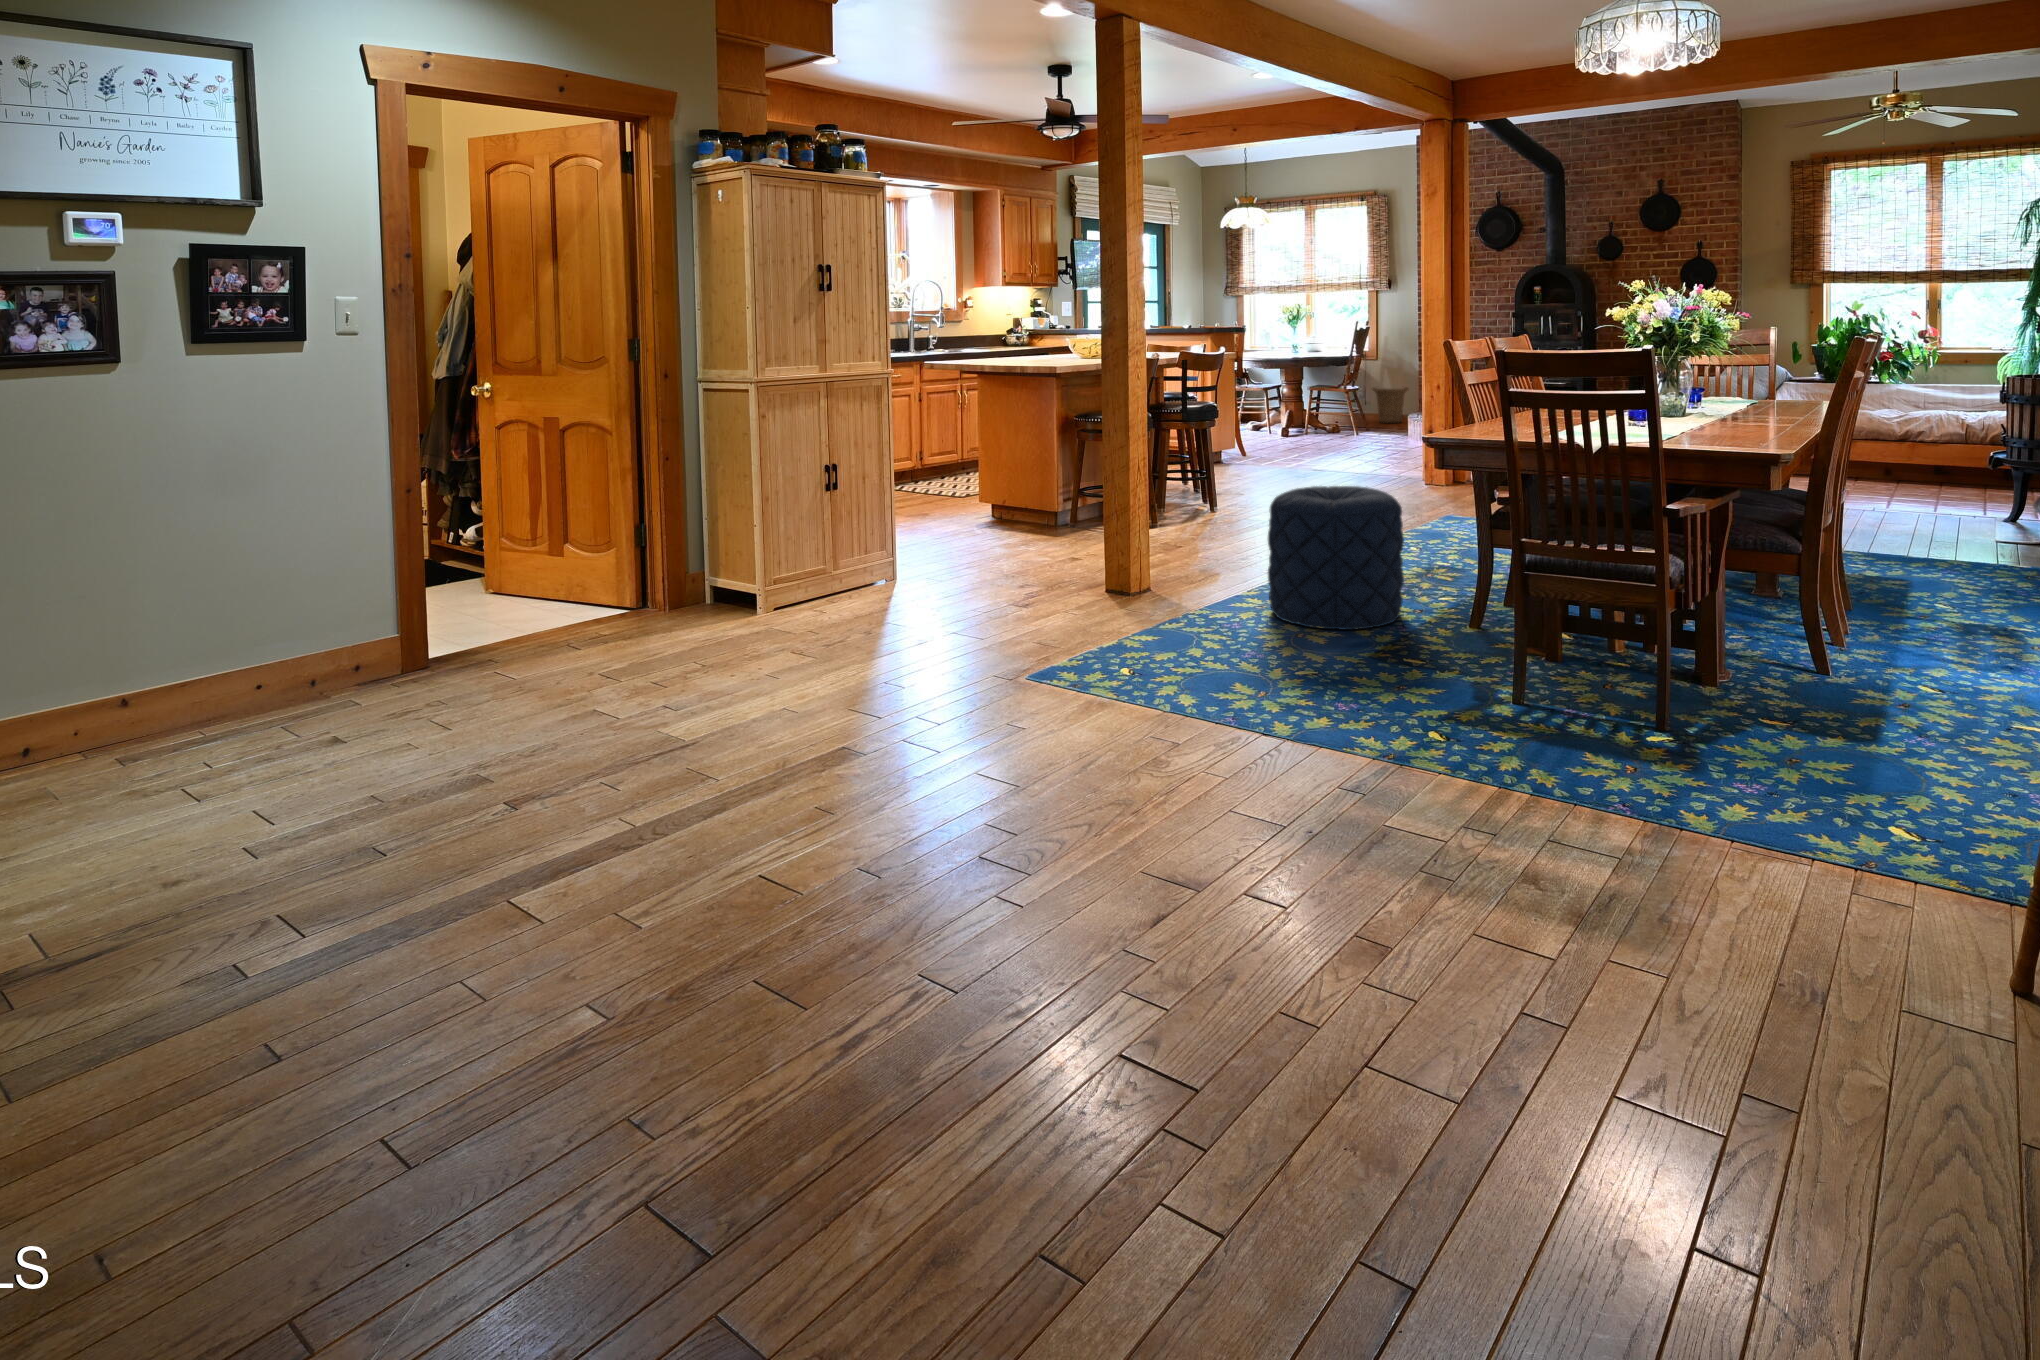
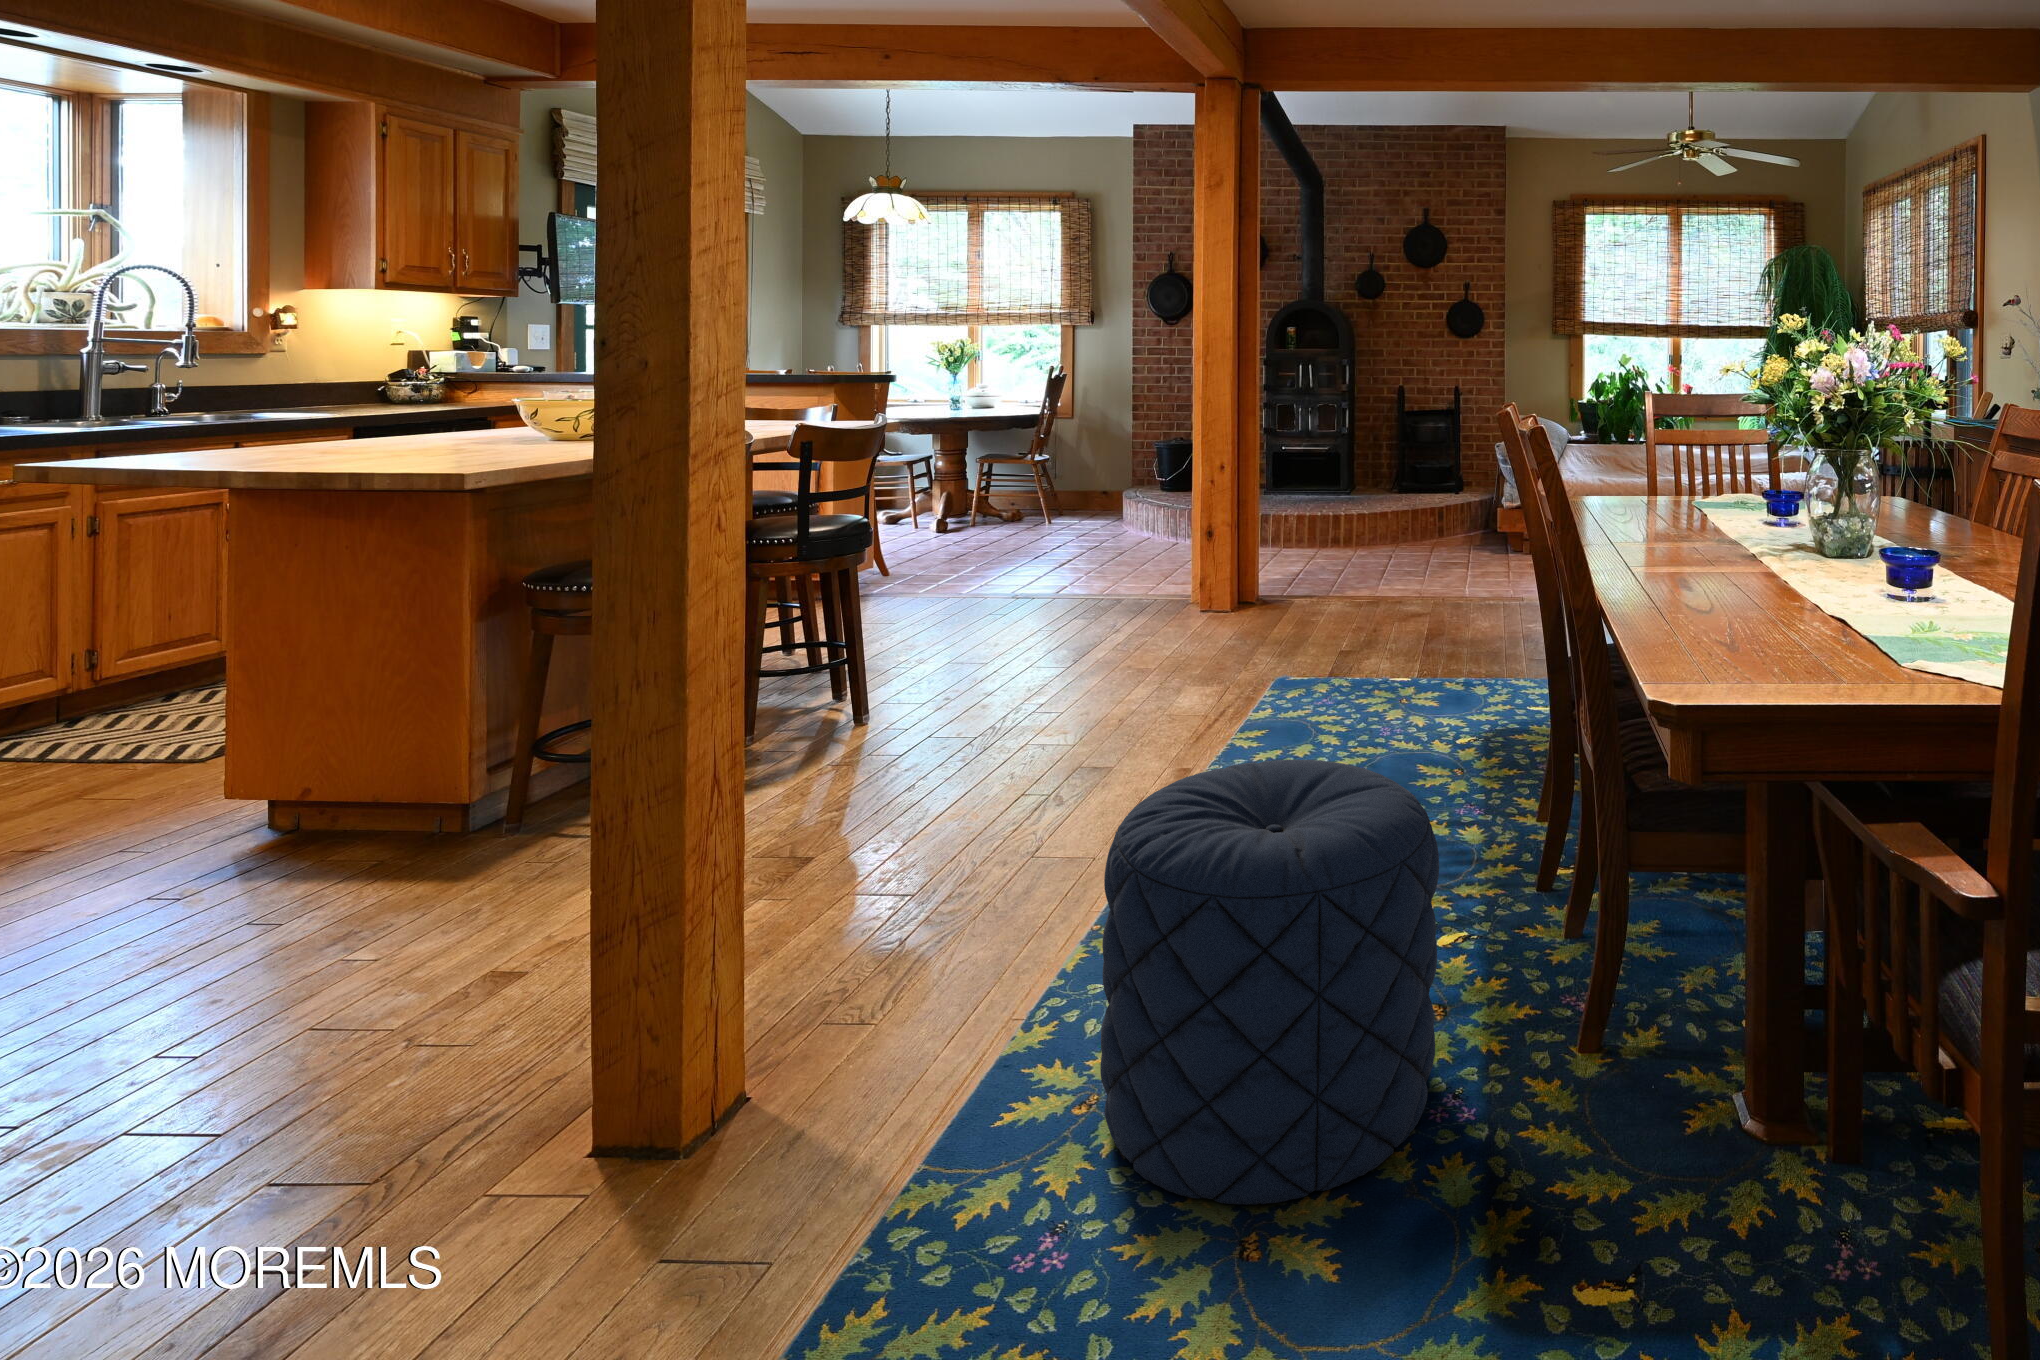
basket: present [1372,387,1408,423] -> none [1066,455,1118,505]

